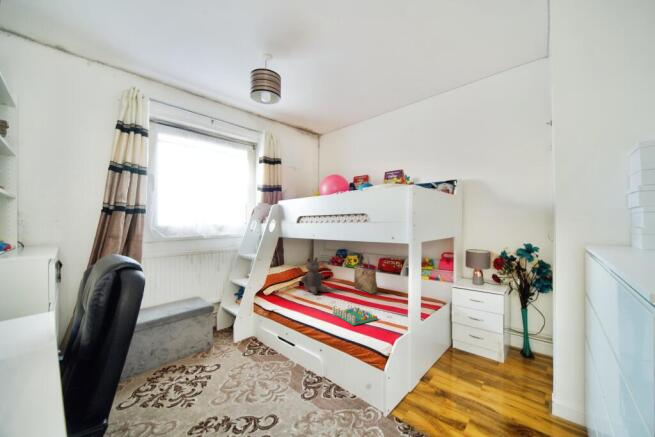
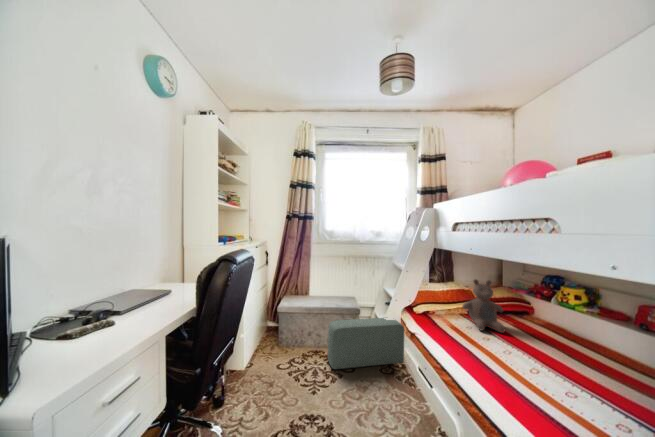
tote bag: present [354,253,377,294] -> none [564,287,615,366]
board game: present [333,306,378,325] -> none [488,356,581,416]
pouf: none [182,307,258,375] -> present [328,318,405,369]

